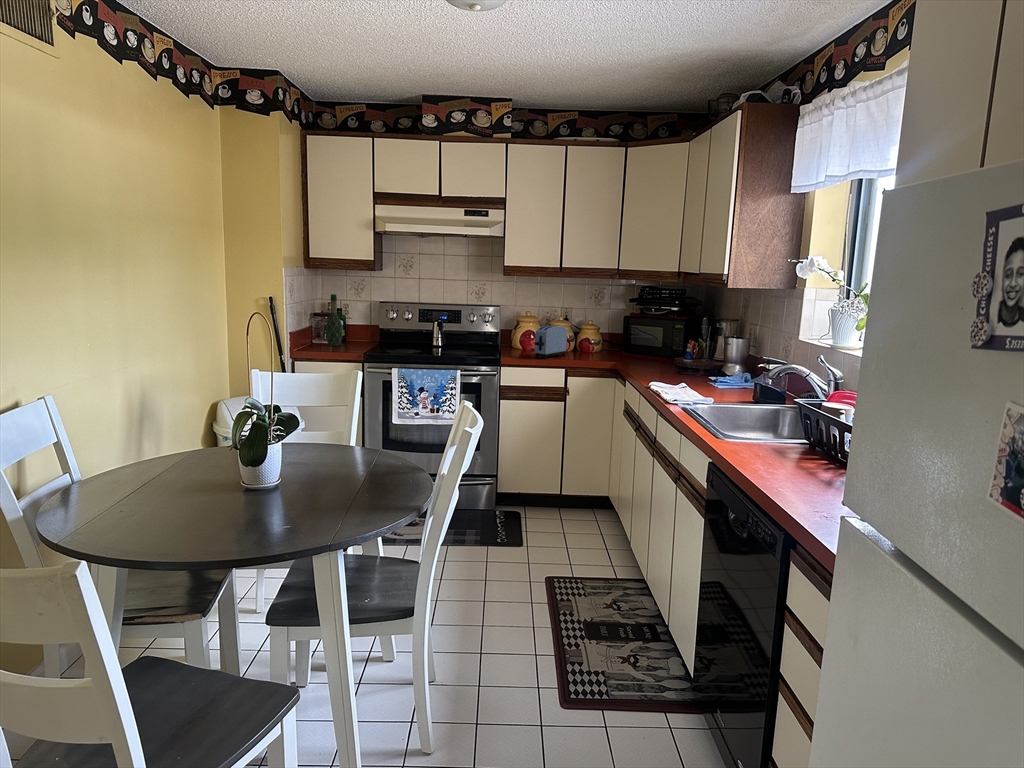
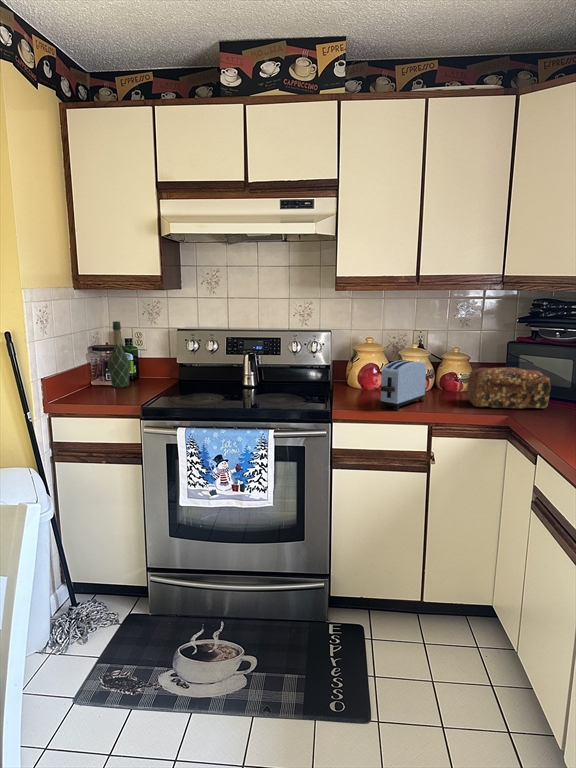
bread loaf: none [596,332,649,359] -> present [467,367,551,408]

